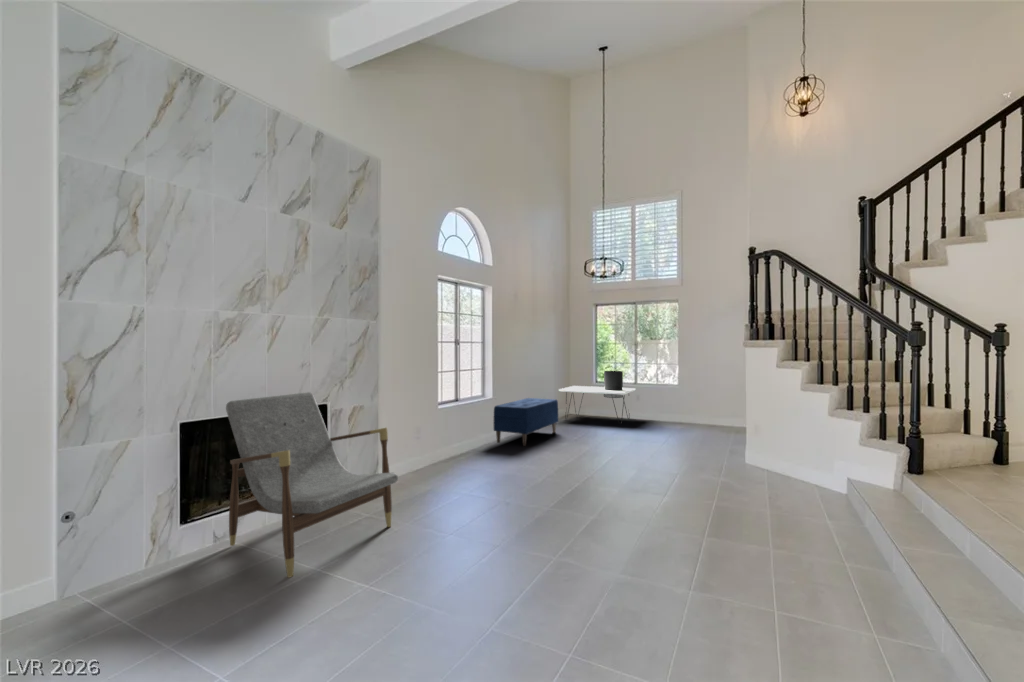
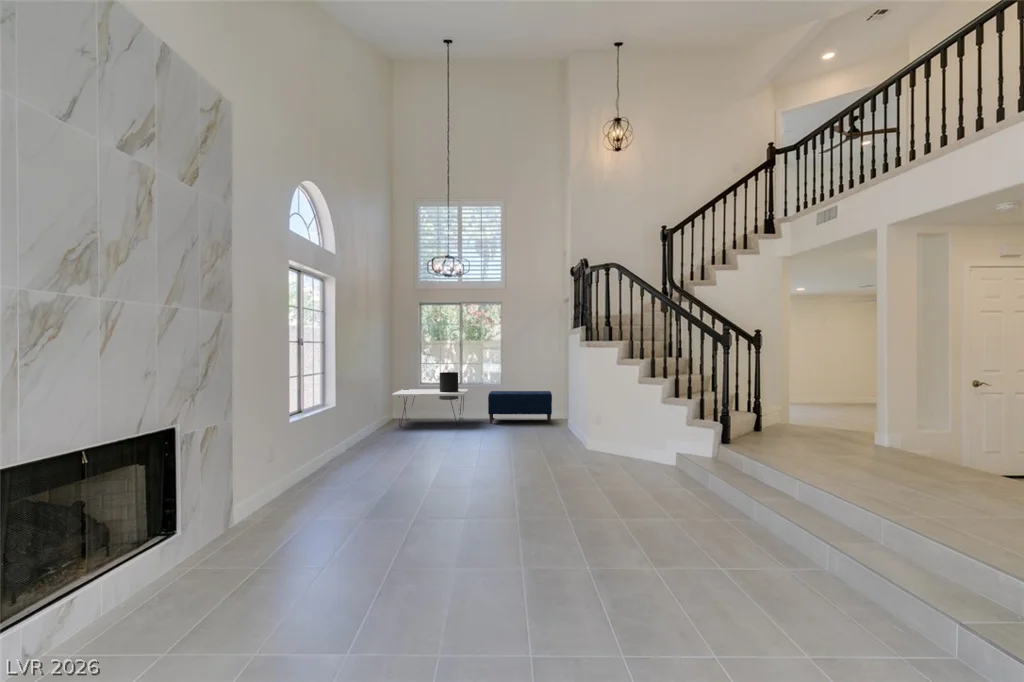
armchair: present [226,392,398,578] -> none [48,409,312,652]
bench: present [494,398,558,446] -> present [488,391,552,424]

